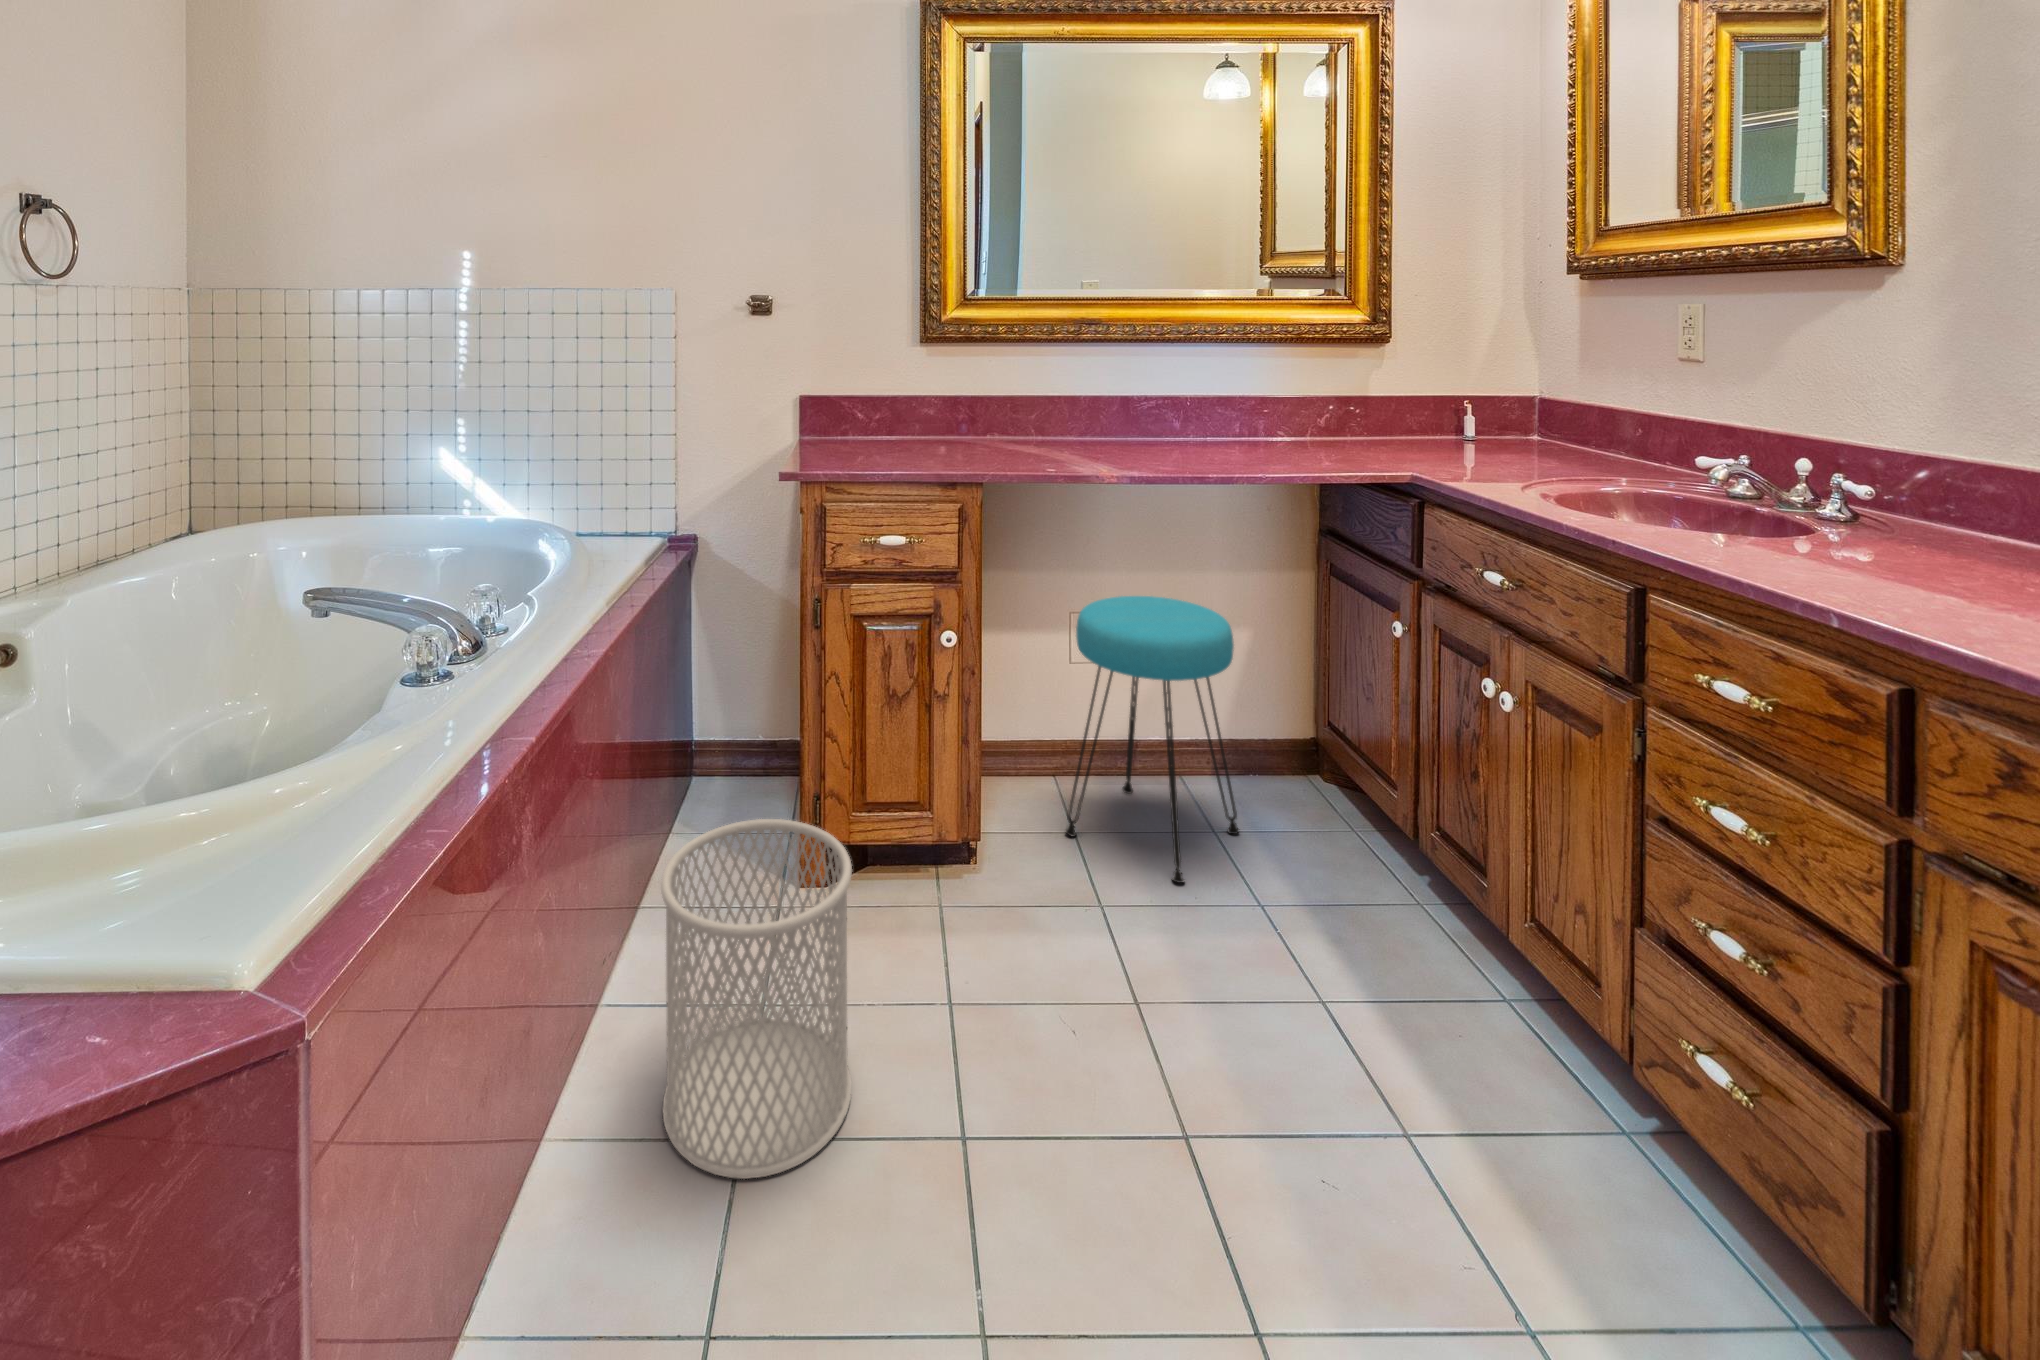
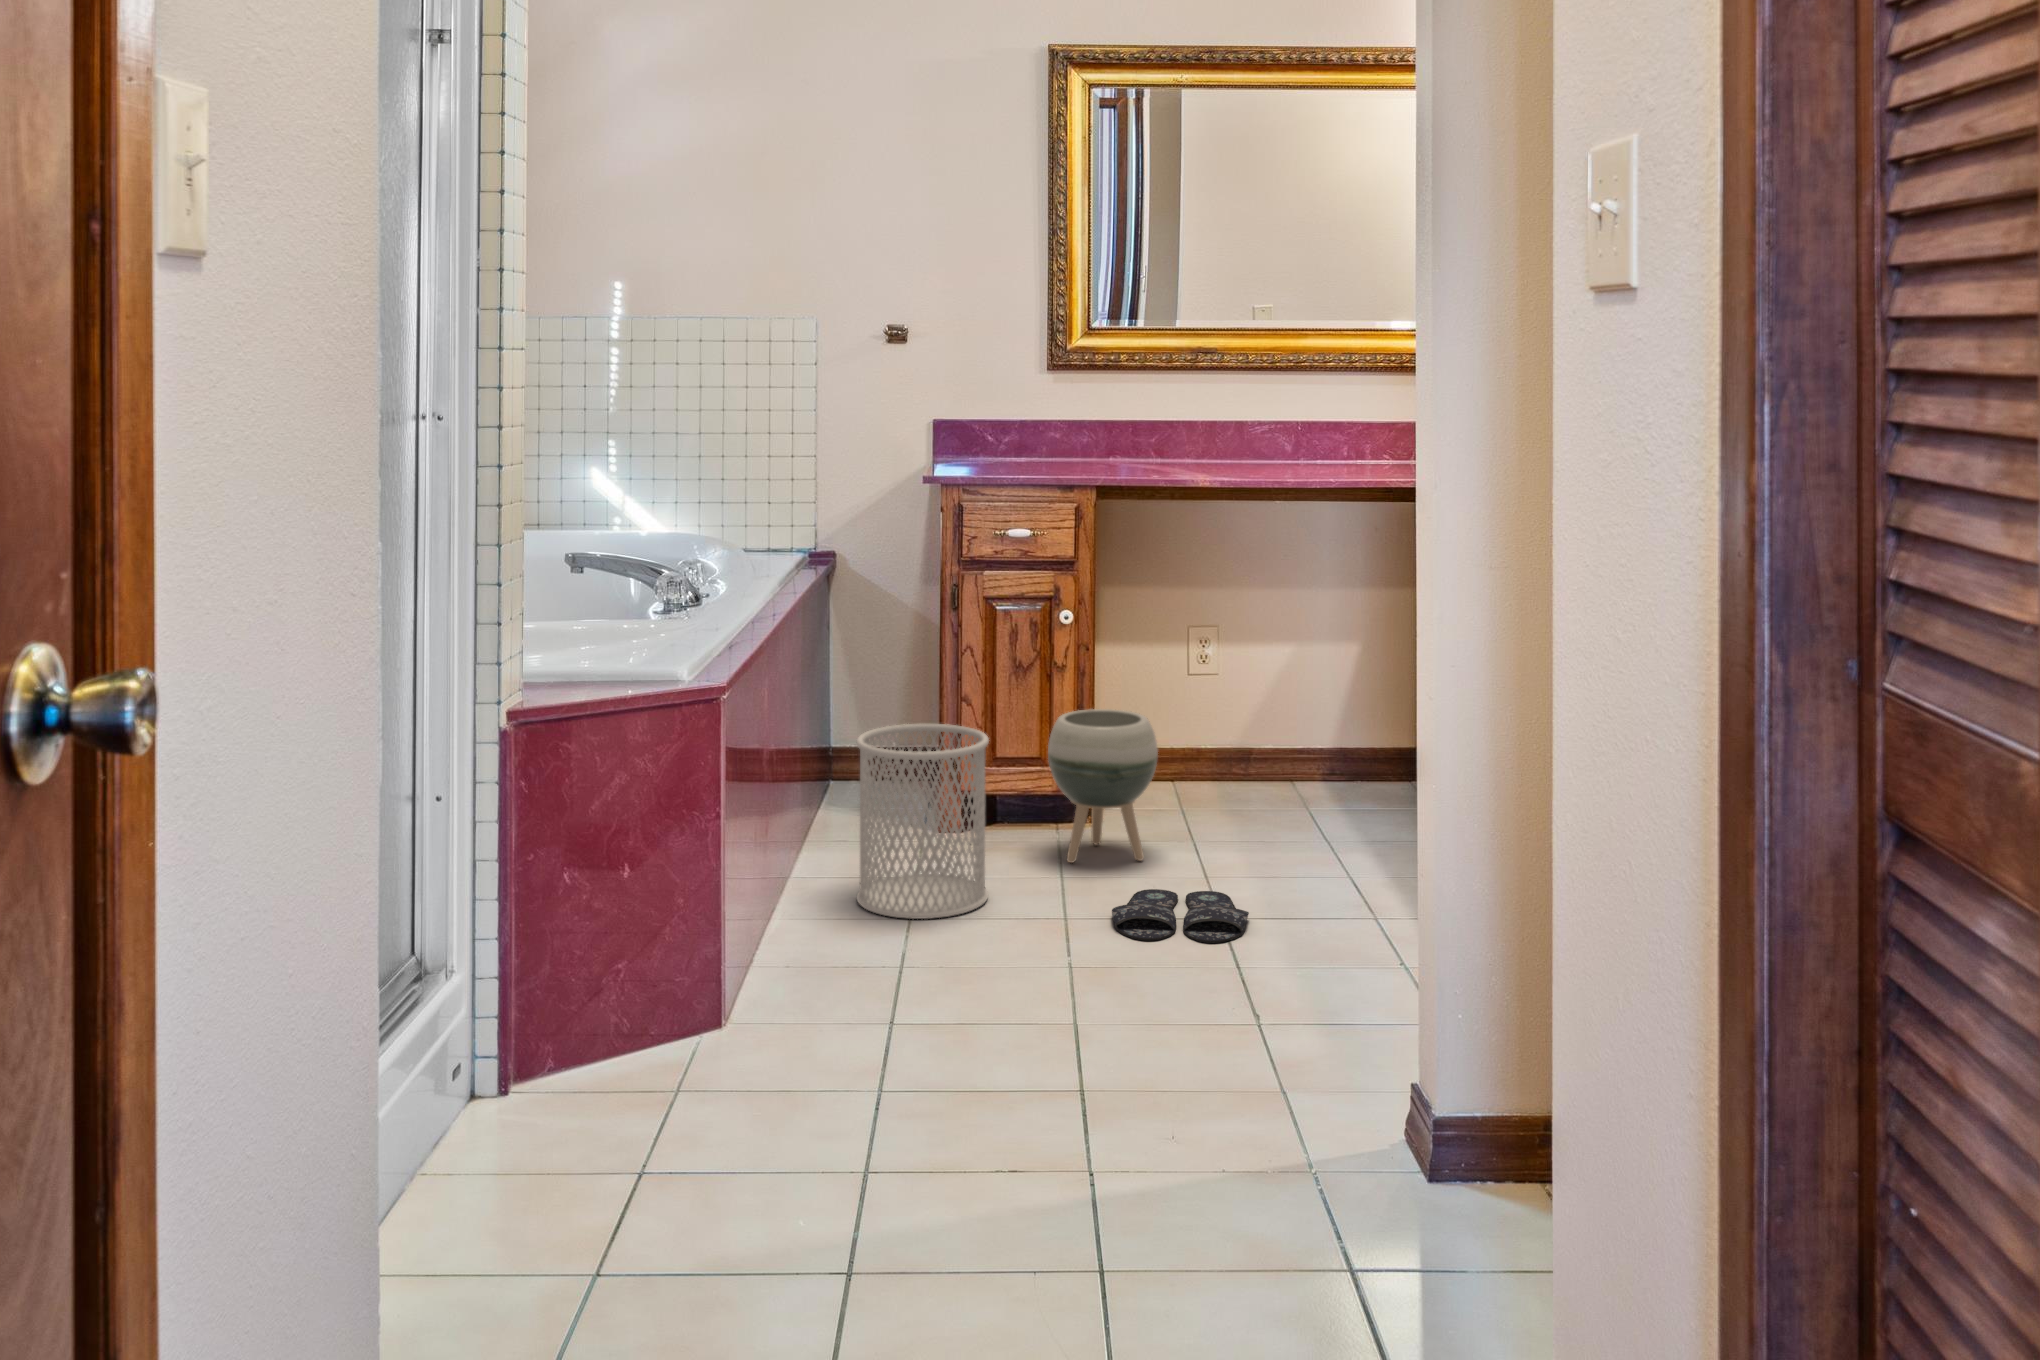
stool: present [1065,596,1240,883] -> none [1173,606,1331,830]
planter: none [930,754,1068,973] -> present [1048,709,1158,863]
slippers: none [1036,1066,1256,1293] -> present [1112,889,1249,943]

